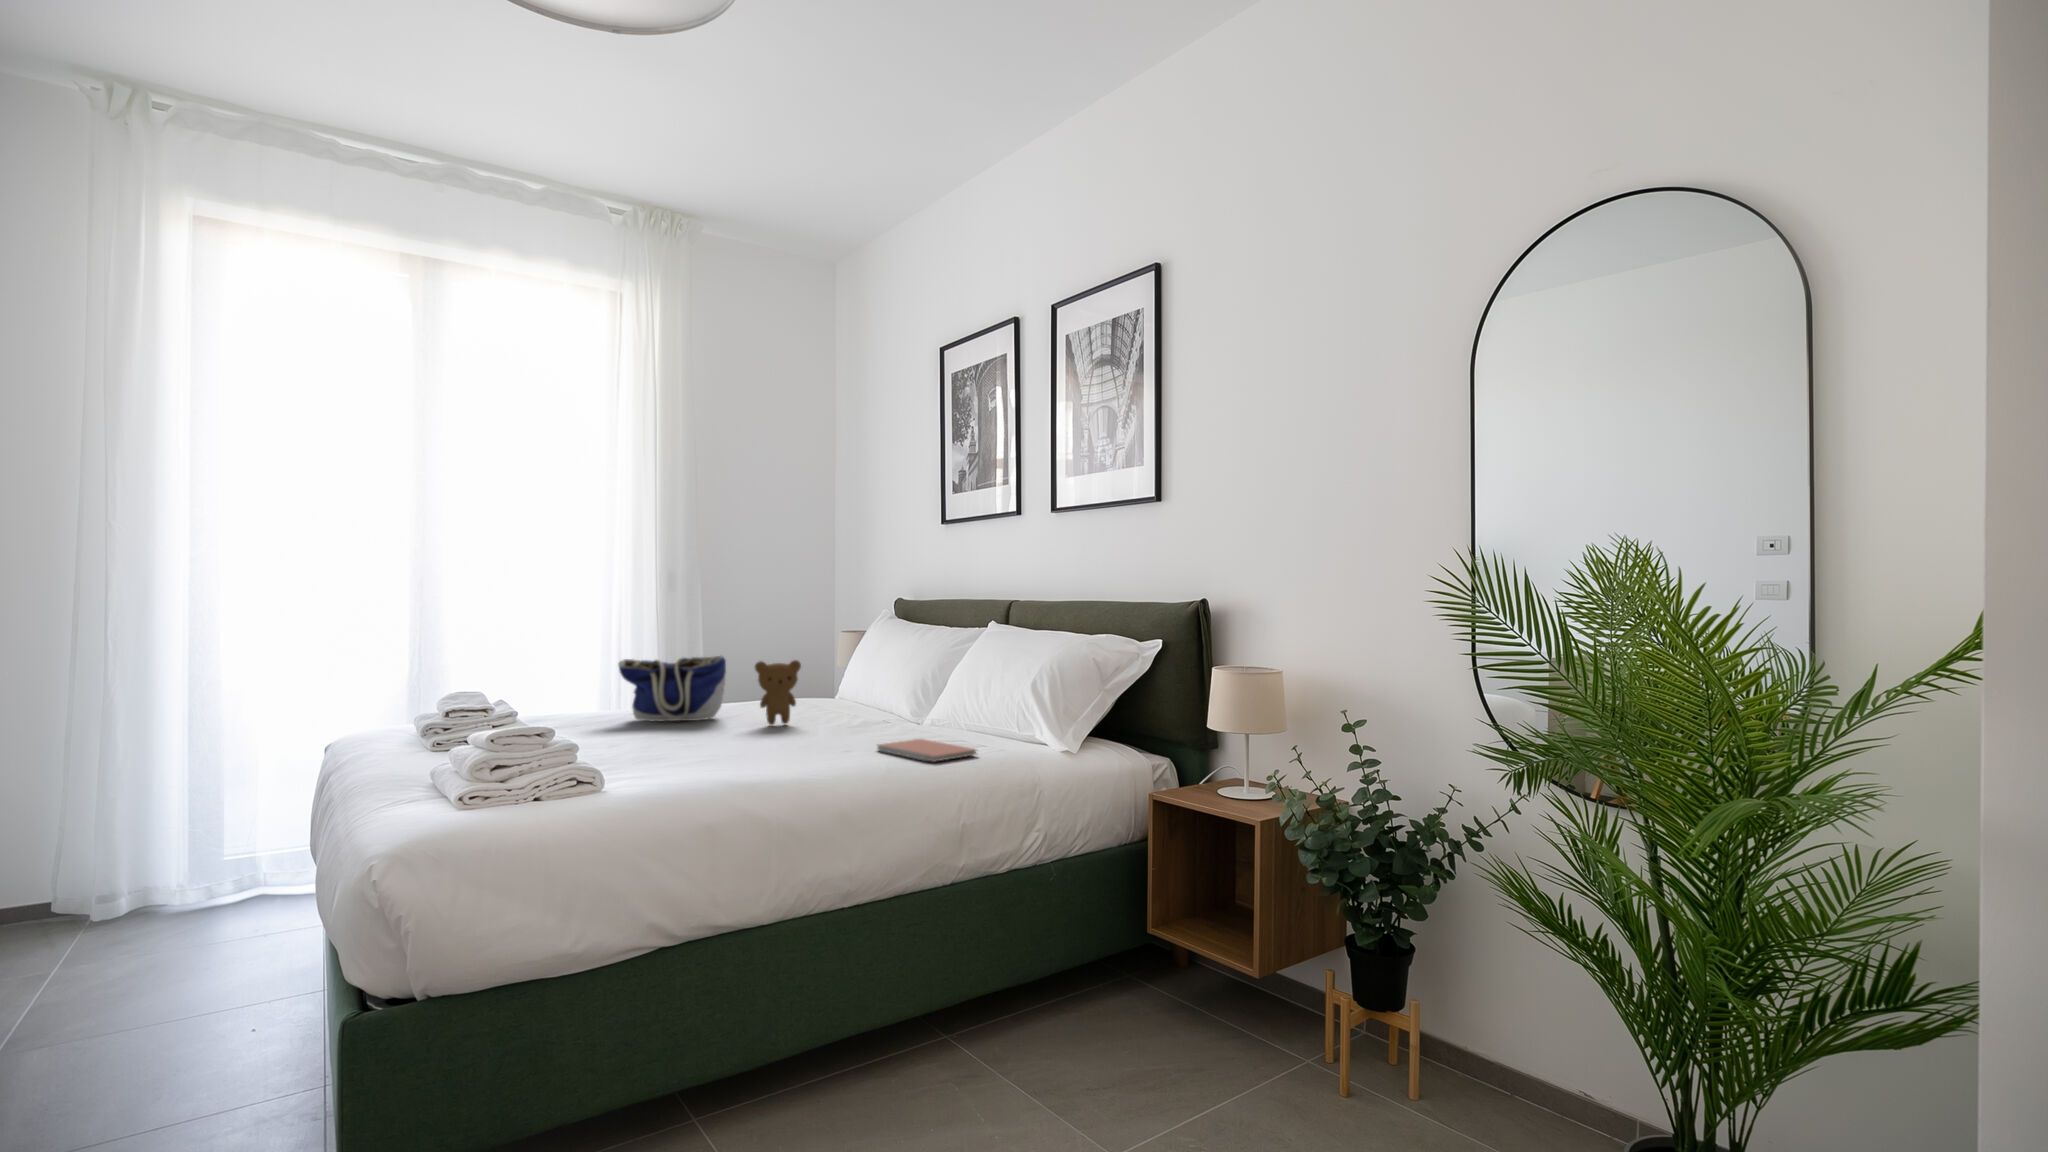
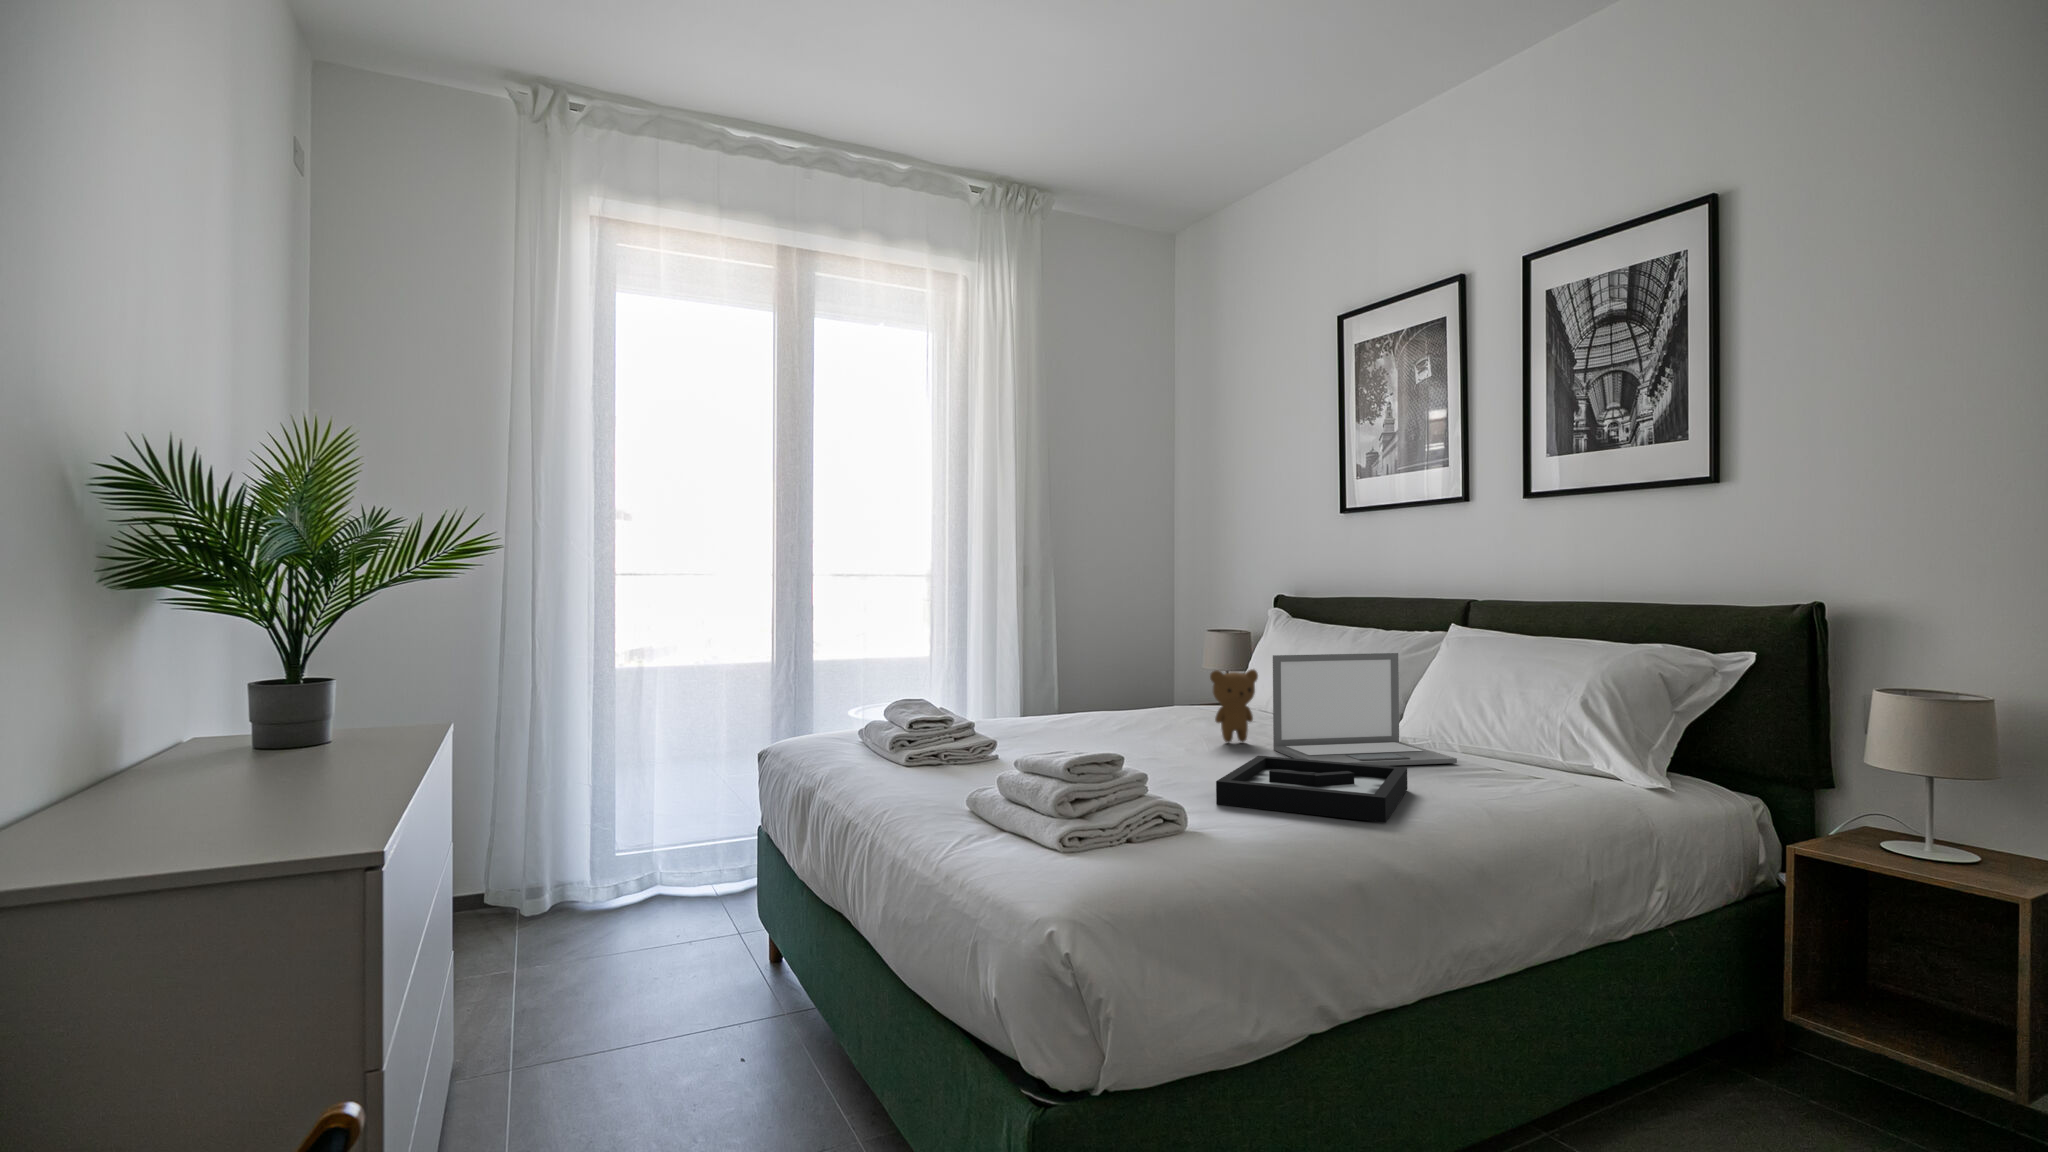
laptop: none [802,644,938,743] -> present [1273,653,1457,766]
tote bag: present [618,656,726,721] -> none [1051,662,1167,734]
decorative tray: none [669,732,855,779] -> present [1216,756,1408,823]
notebook: present [877,739,977,762] -> none [1418,768,1567,803]

